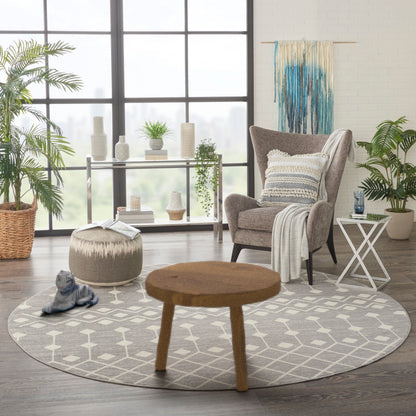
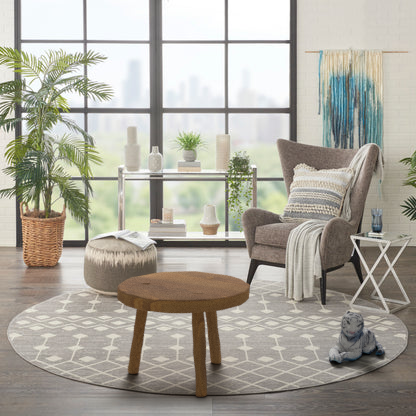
plush toy: present [42,270,99,313] -> present [329,311,384,363]

